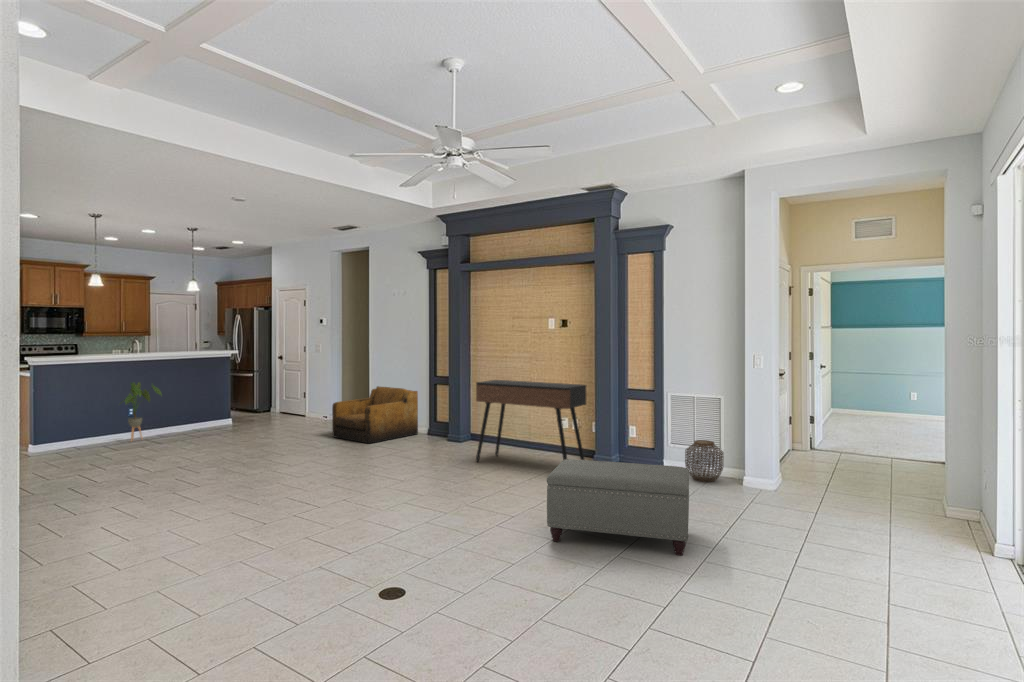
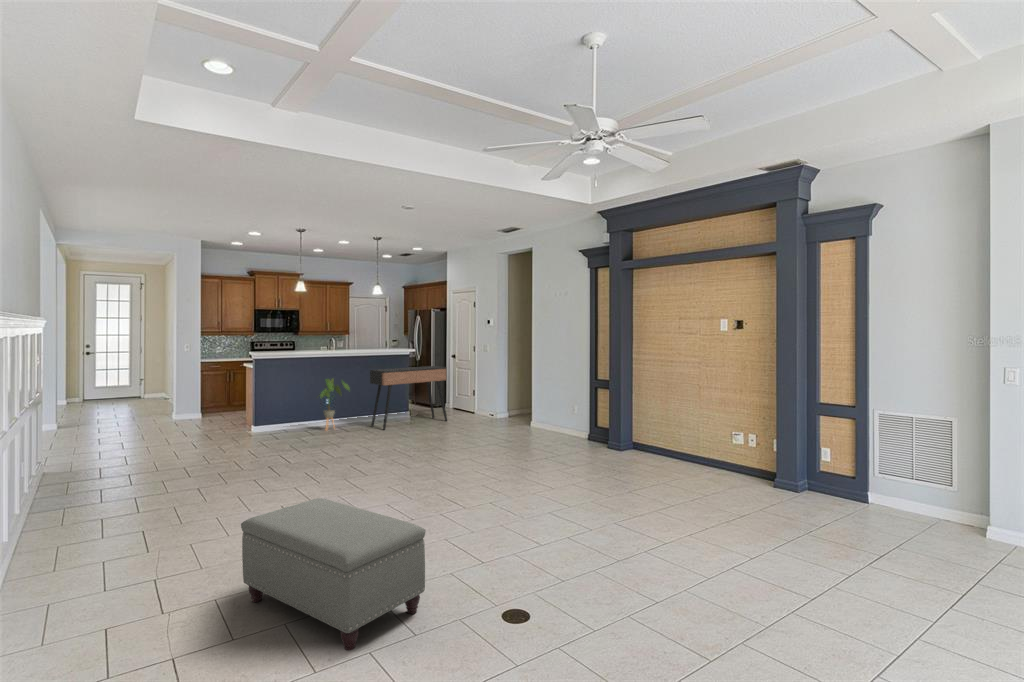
console table: present [476,380,586,462] -> present [370,366,447,430]
armchair: present [332,386,418,443] -> none [494,388,578,446]
woven basket: present [685,440,724,482] -> none [898,474,956,529]
ottoman: present [547,459,689,555] -> present [241,498,426,651]

